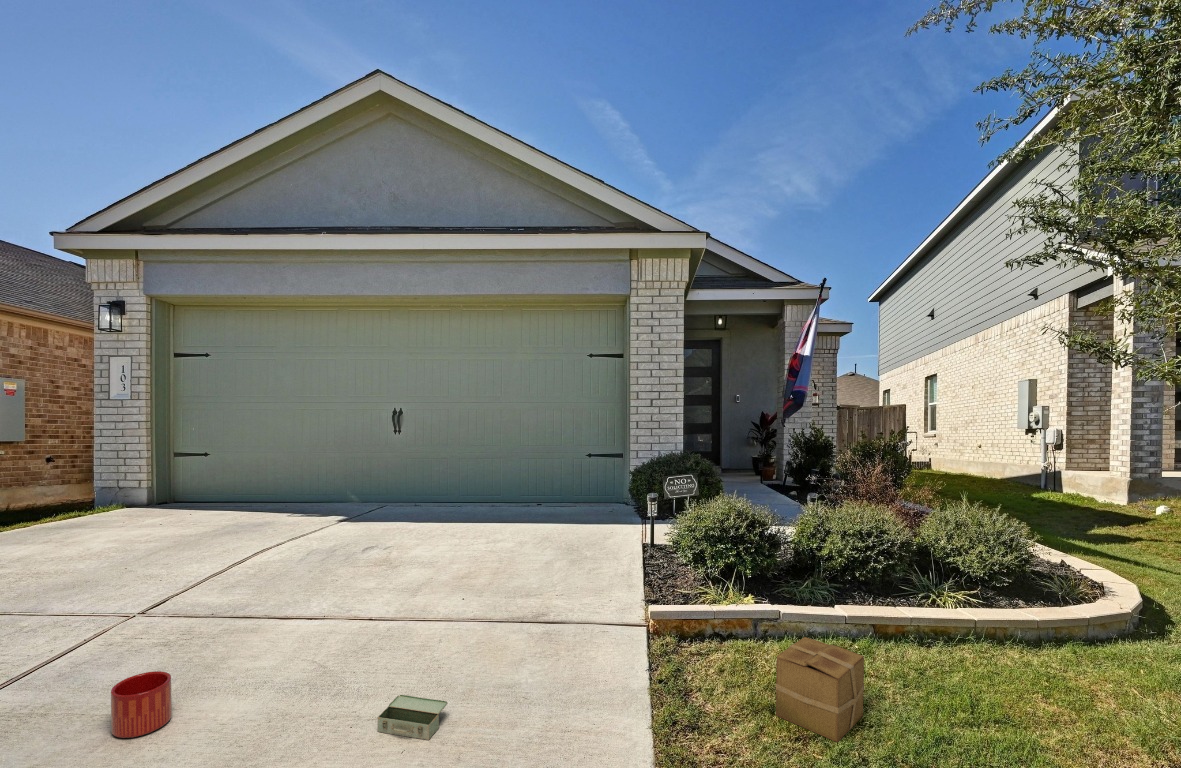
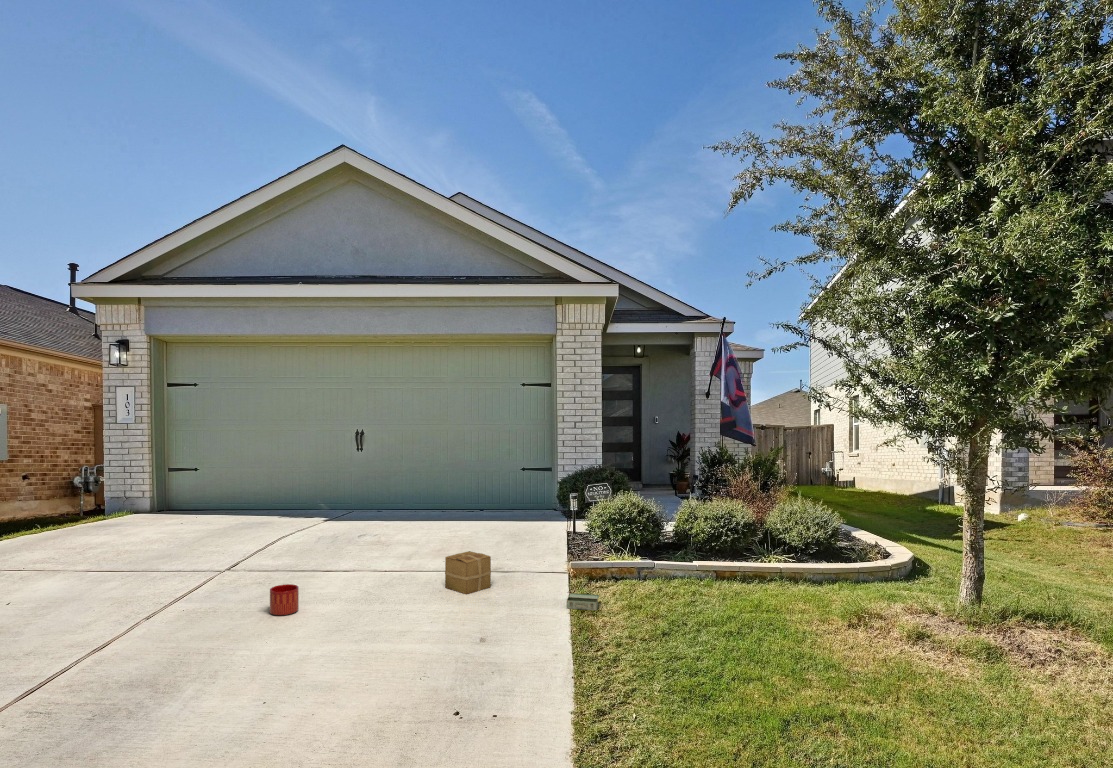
cardboard box: present [776,637,864,742] -> present [445,551,491,594]
toolbox: present [378,695,448,740] -> present [567,593,599,610]

